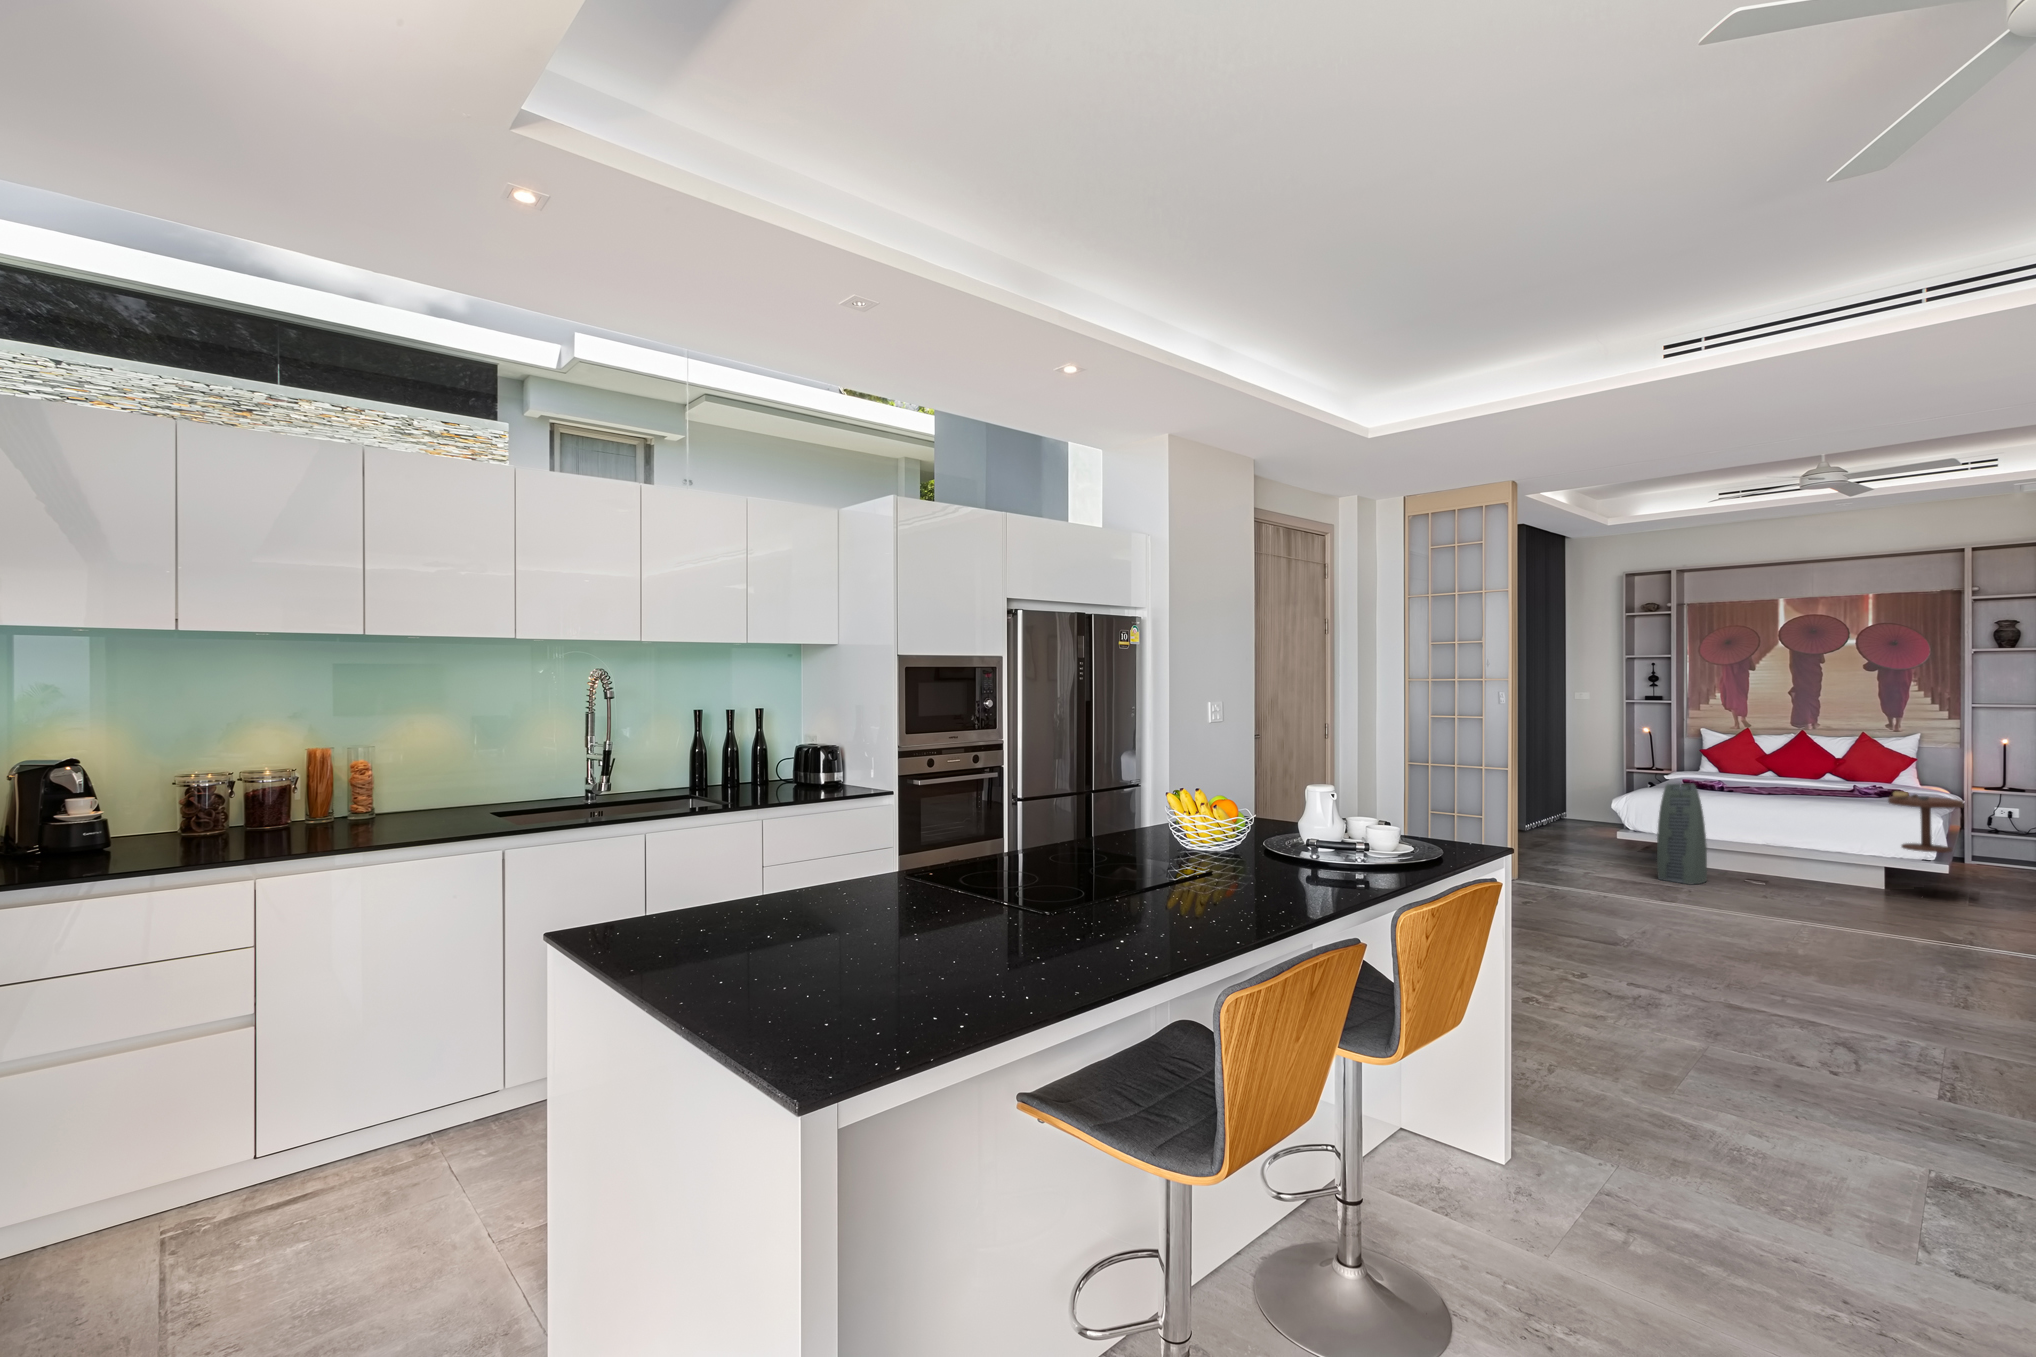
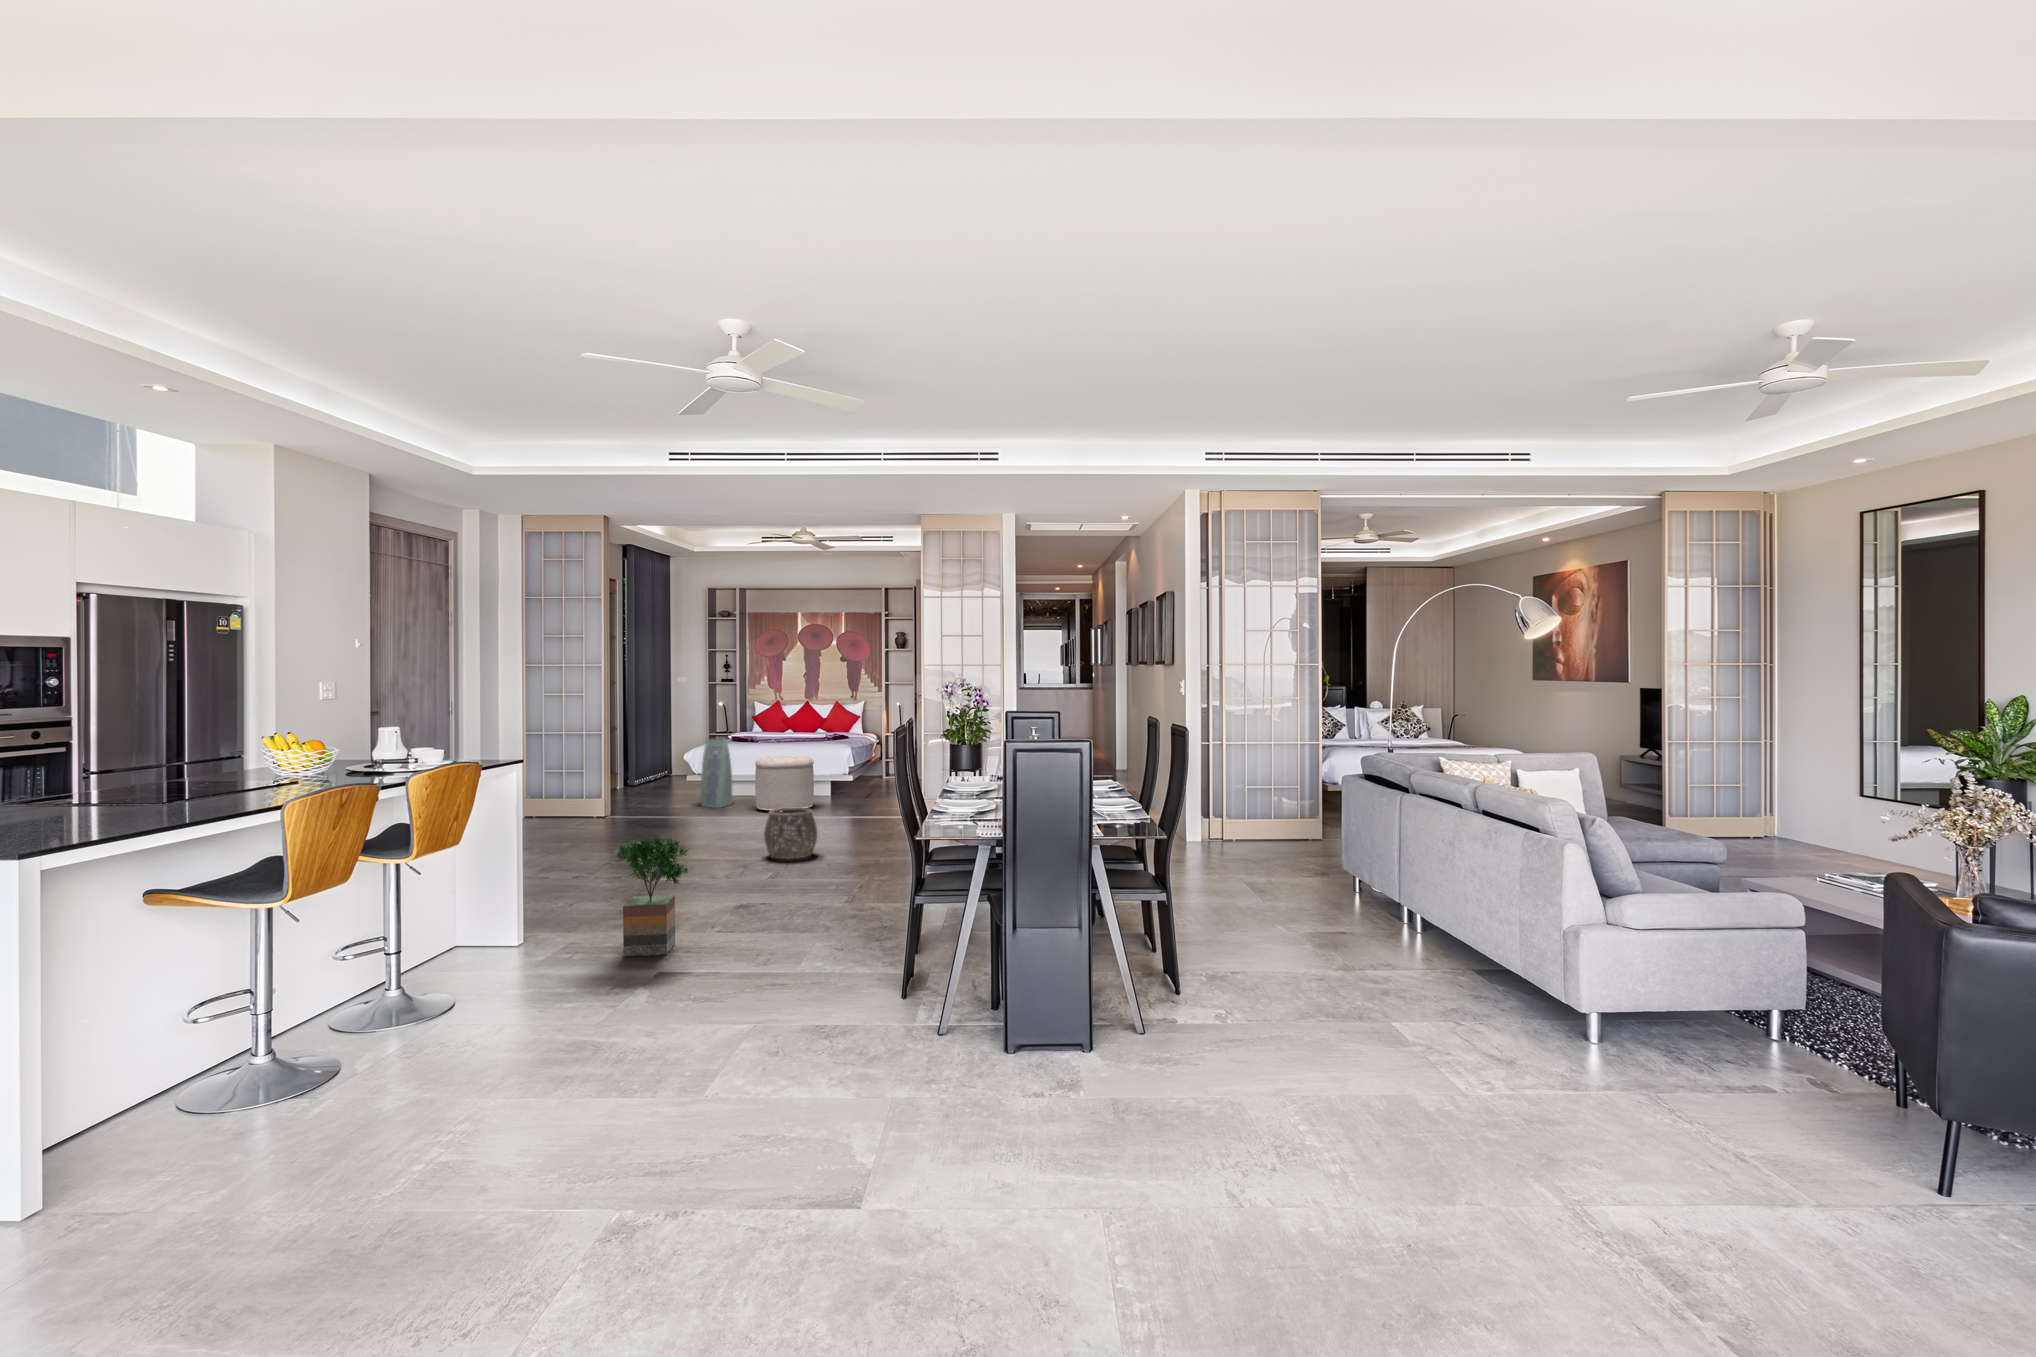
side table: present [1888,791,1964,853] -> none [829,736,864,800]
ottoman: none [1756,817,1870,909] -> present [755,755,814,812]
woven basket: none [1851,927,1980,1029] -> present [764,808,817,859]
potted tree: none [1678,1004,1866,1261] -> present [615,838,689,956]

